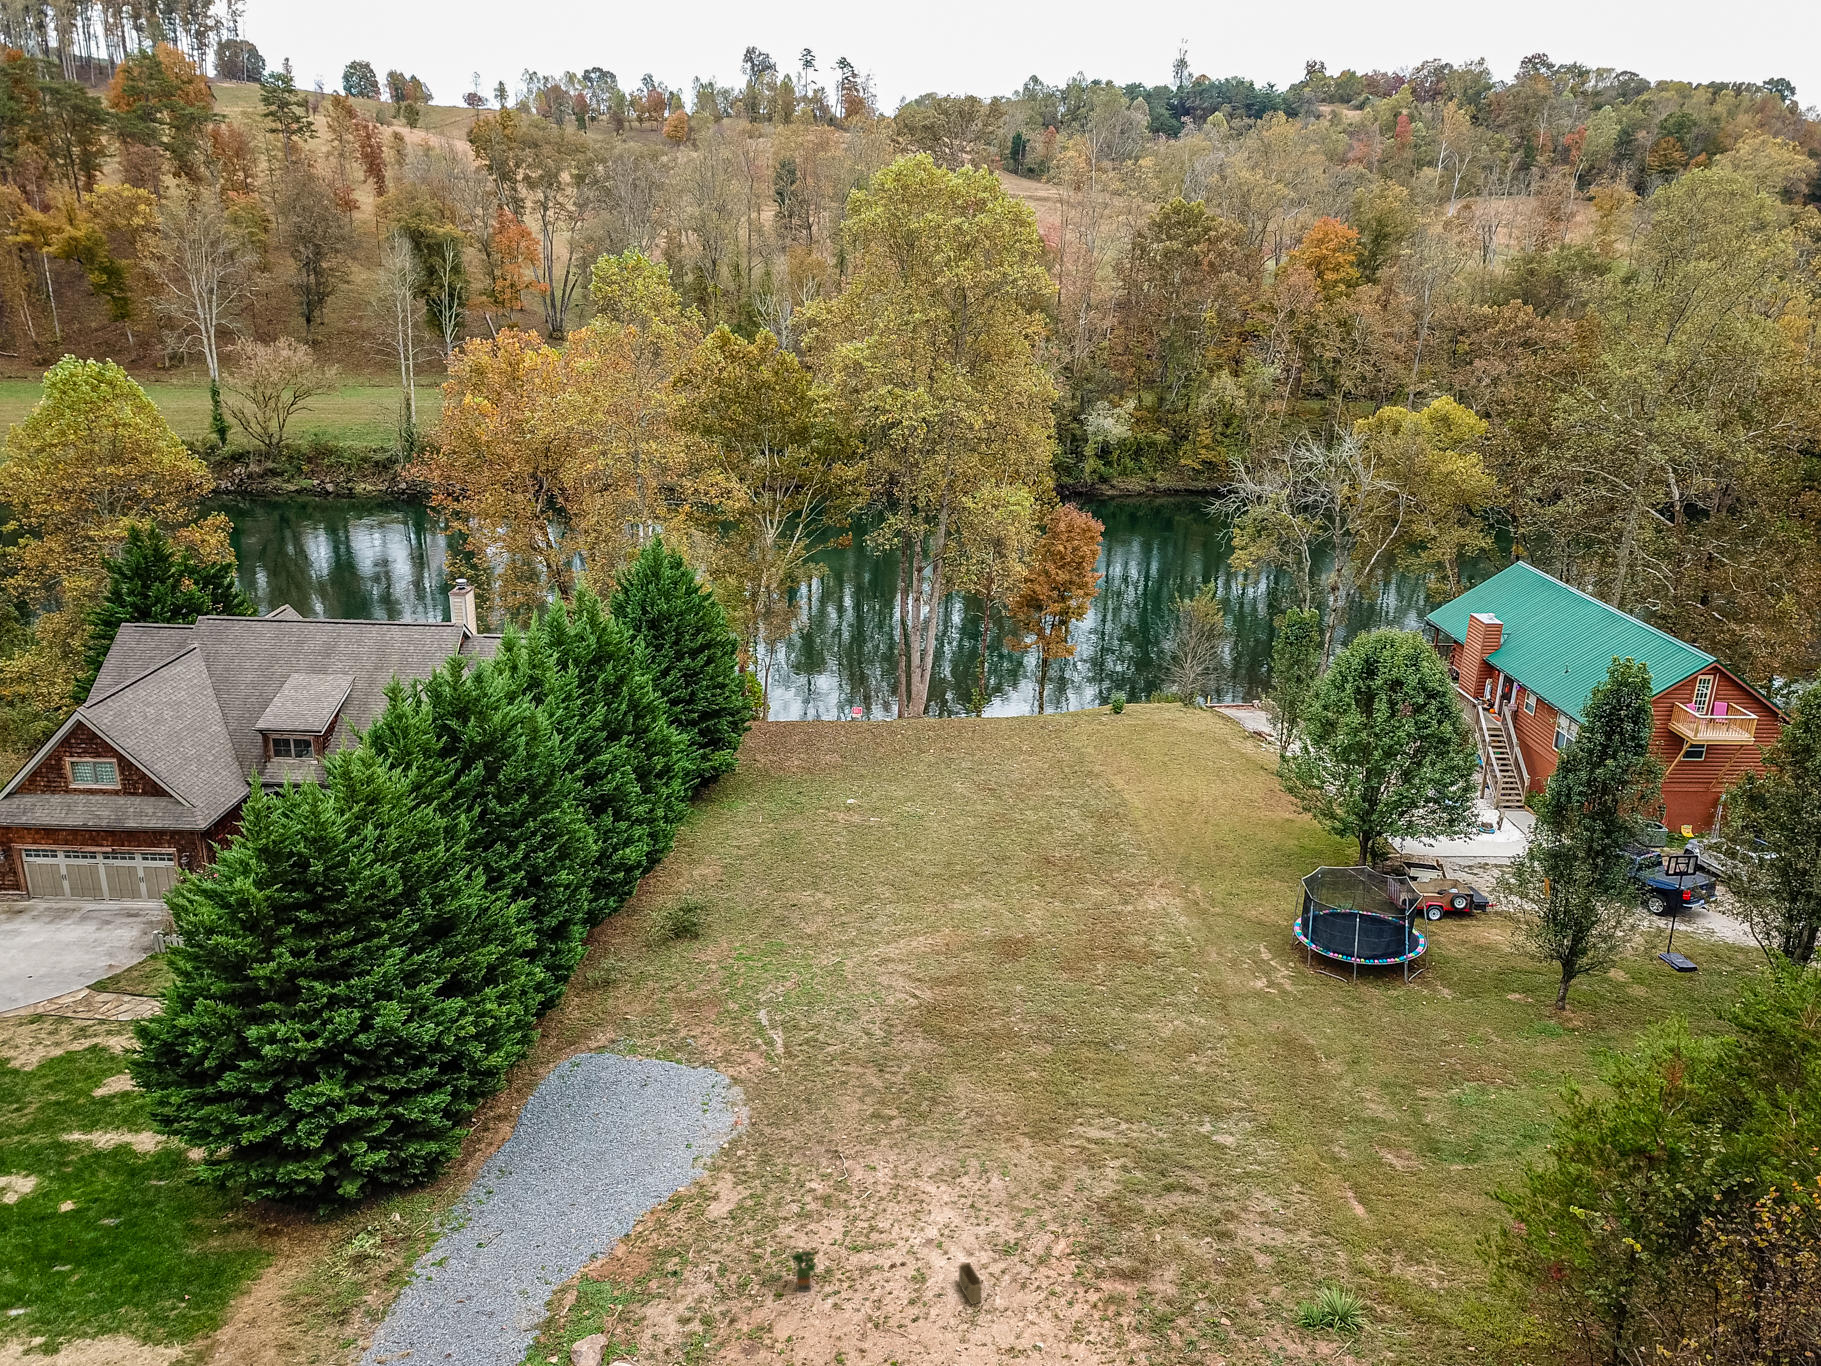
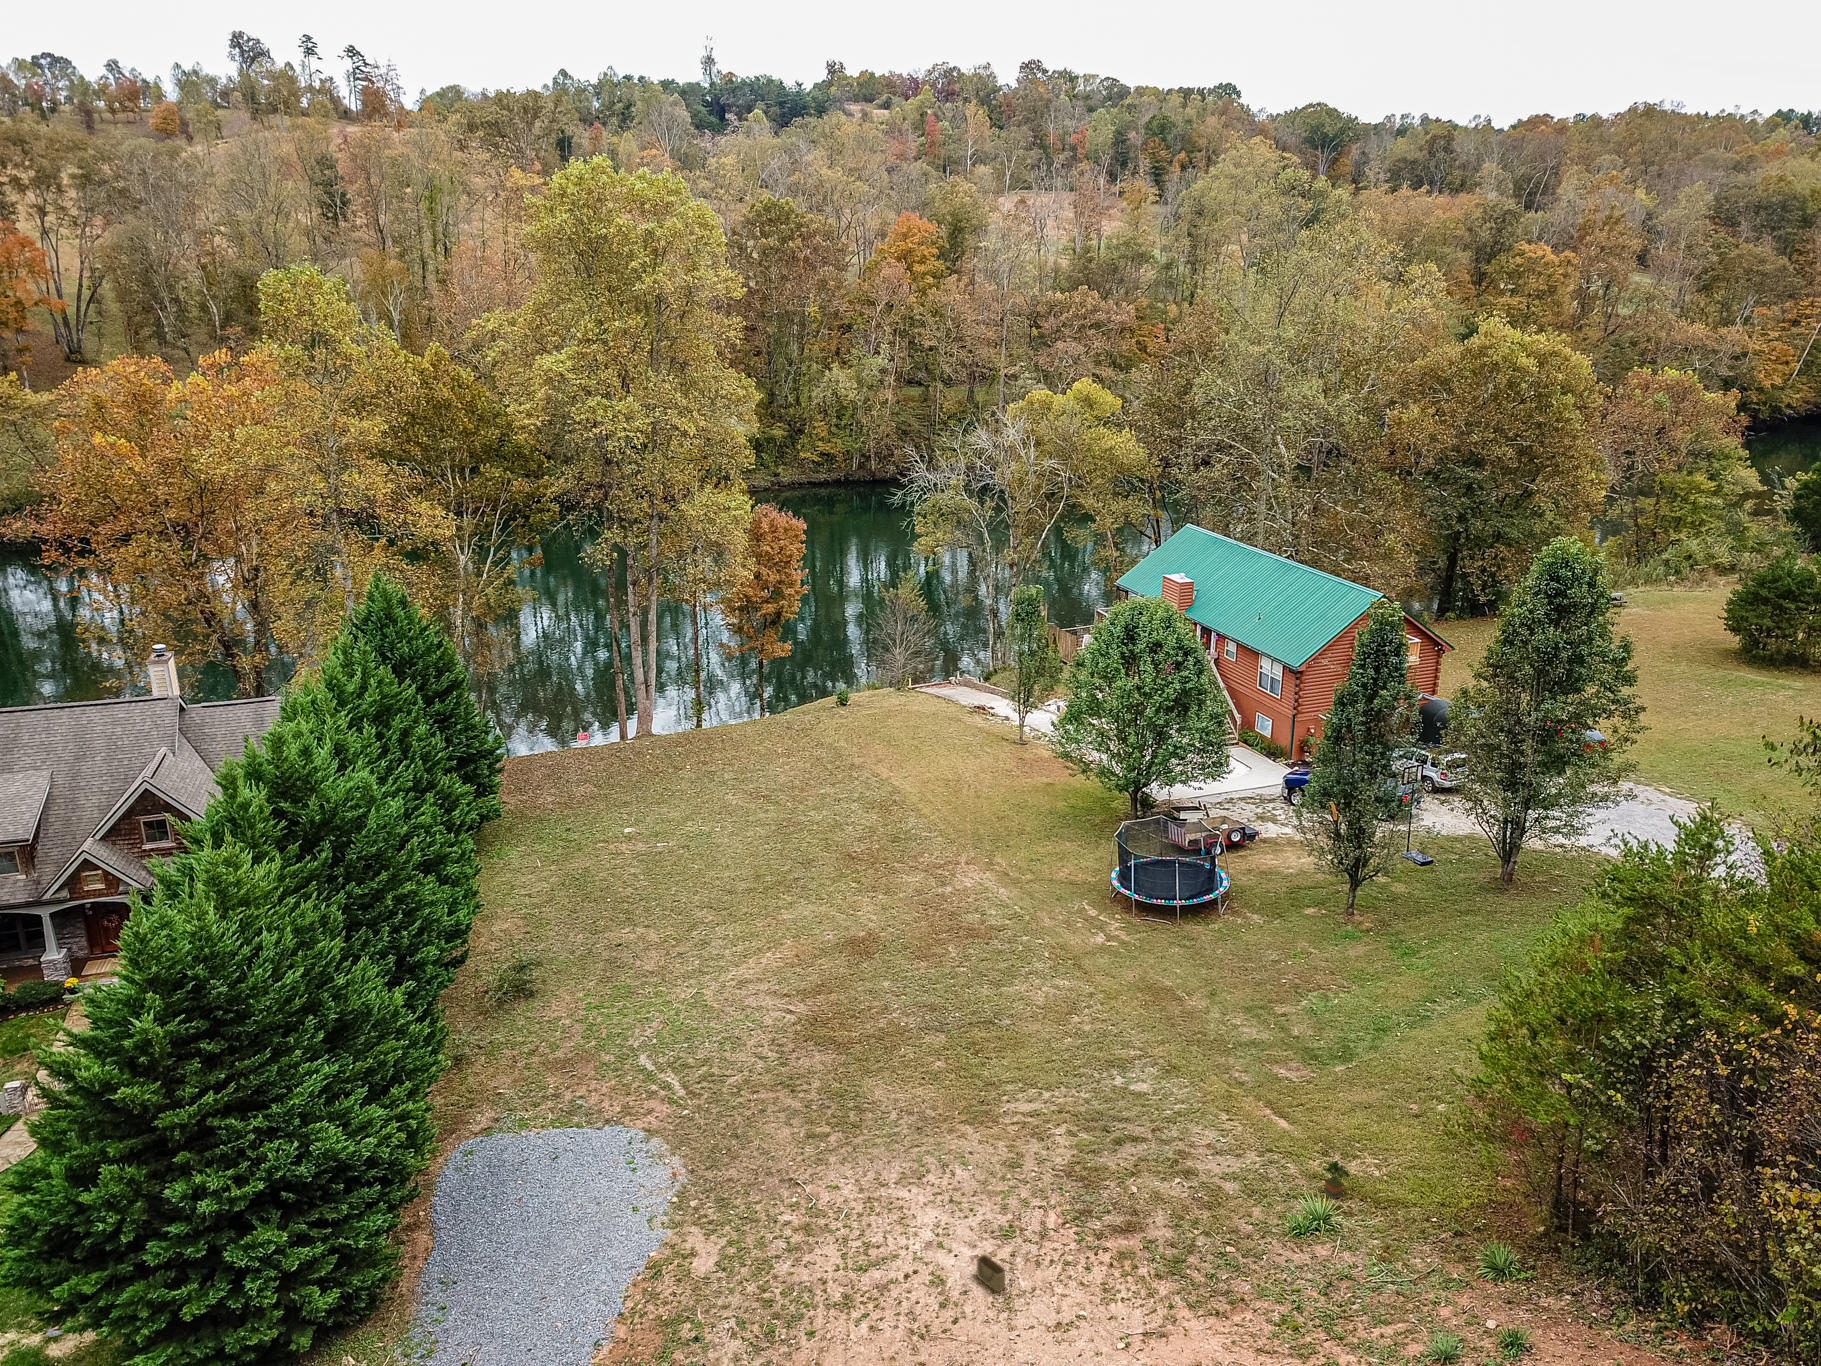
potted tree: present [791,1251,816,1292] -> present [1323,1161,1350,1199]

